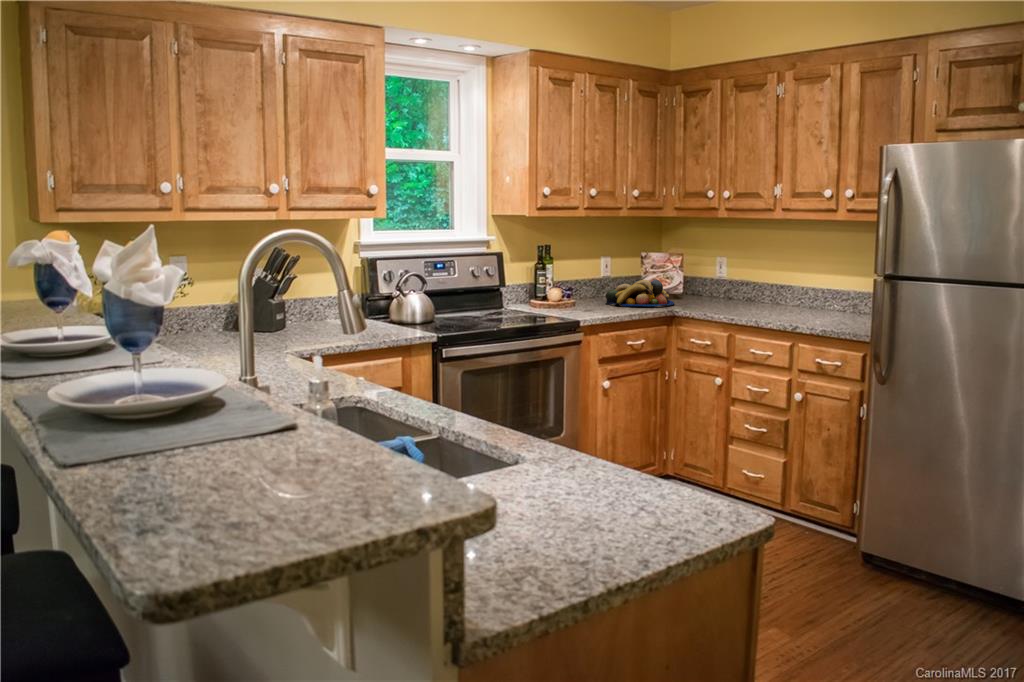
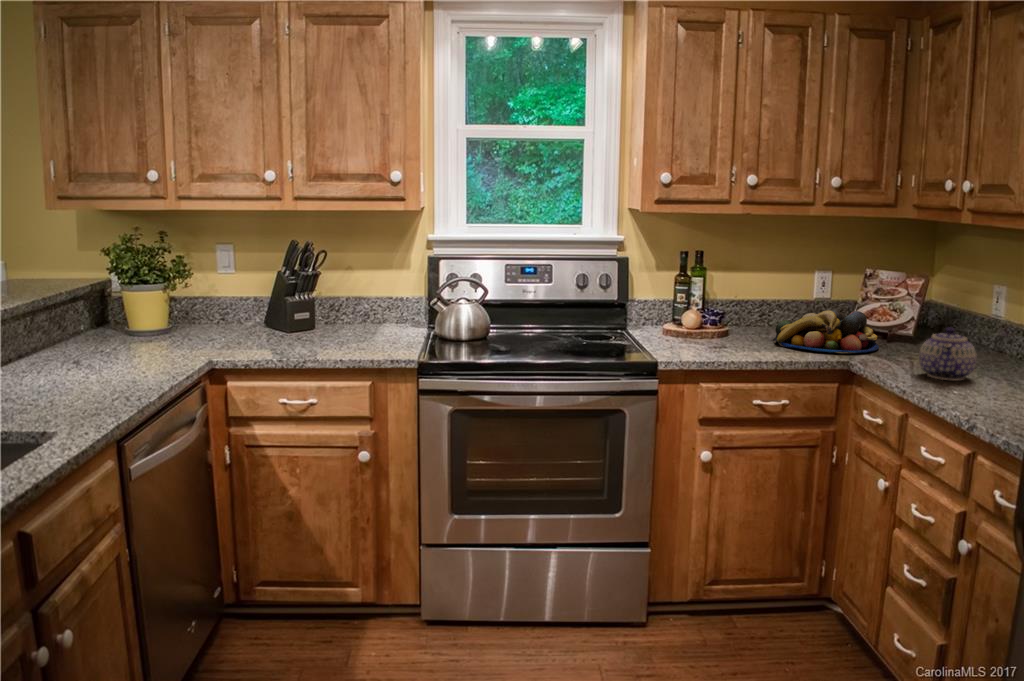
teapot: none [722,280,754,312] -> present [919,327,977,380]

